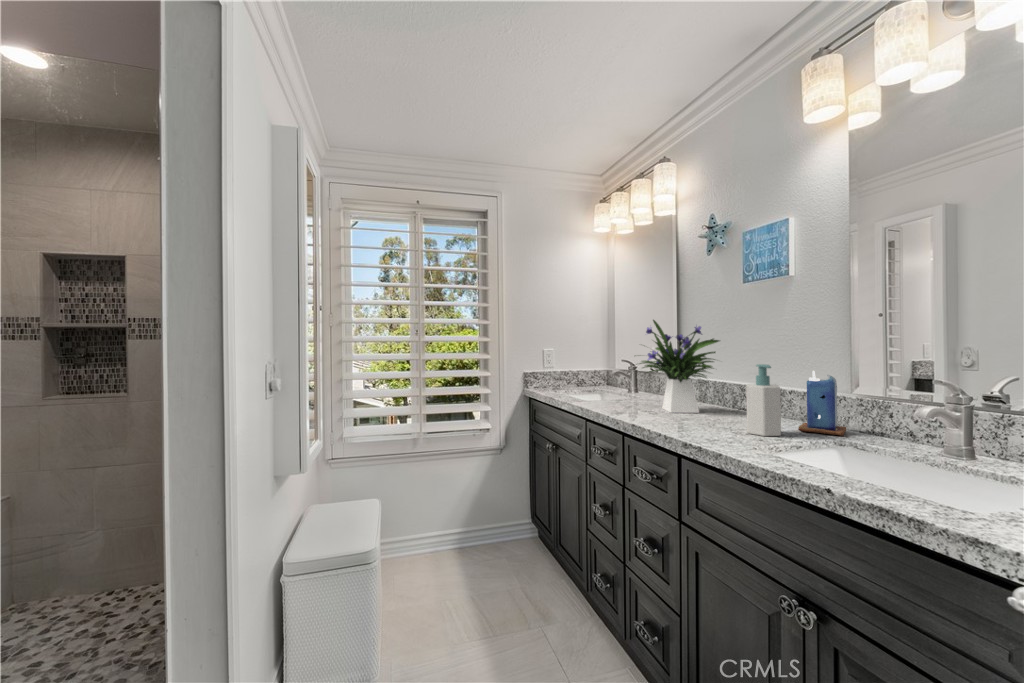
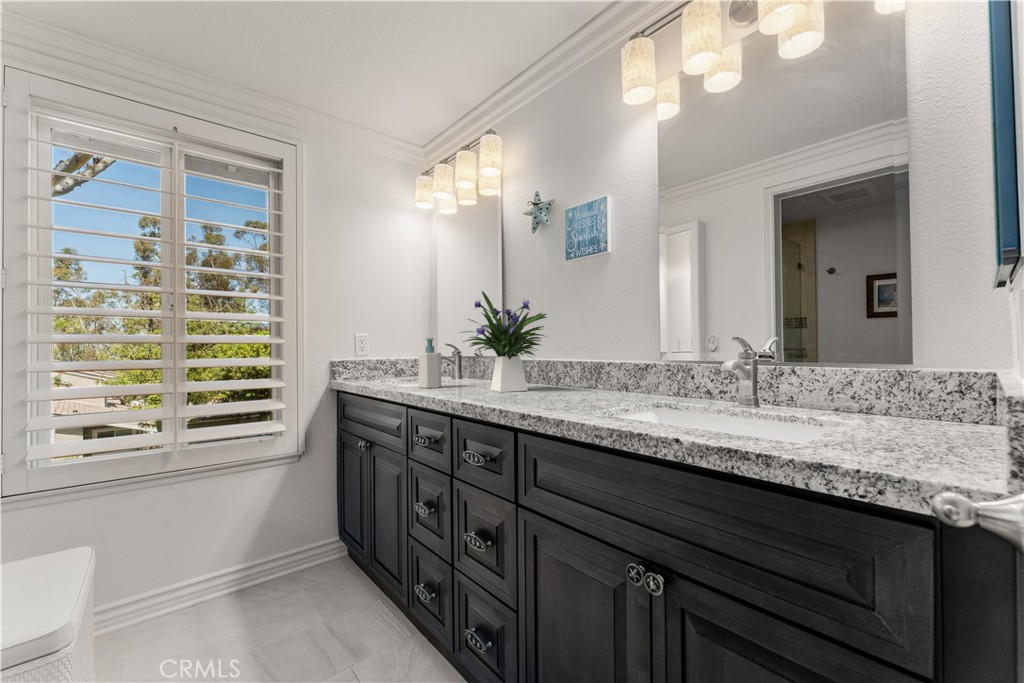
soap bottle: present [746,364,781,436] -> present [419,338,442,388]
candle: present [799,371,846,436] -> none [621,339,658,399]

